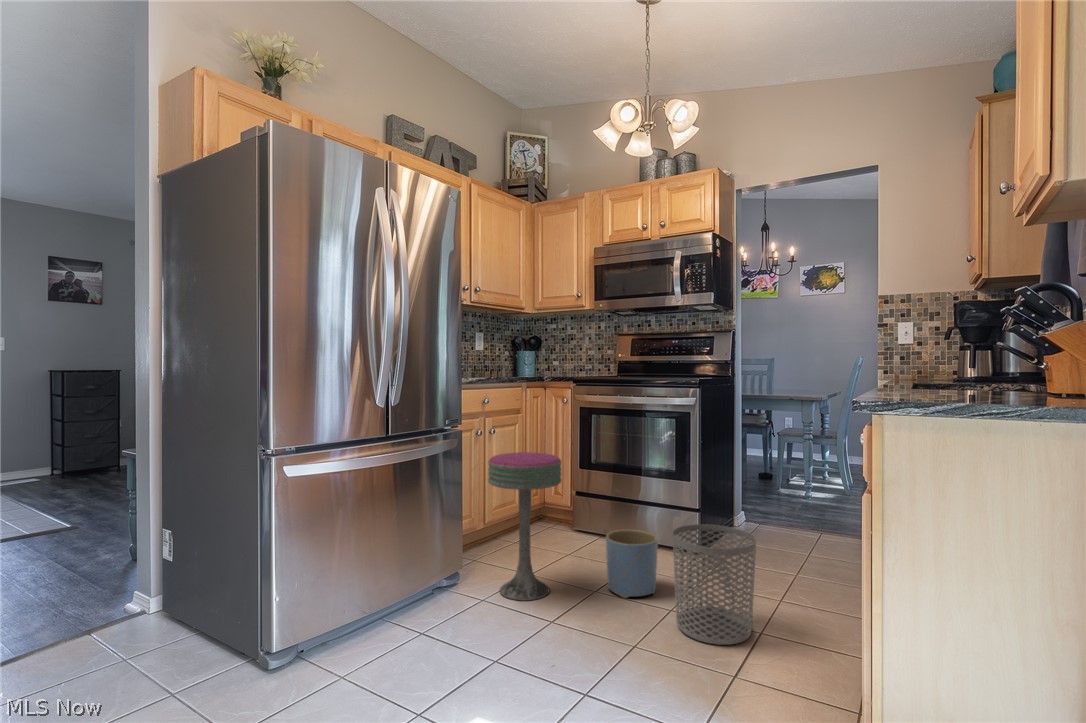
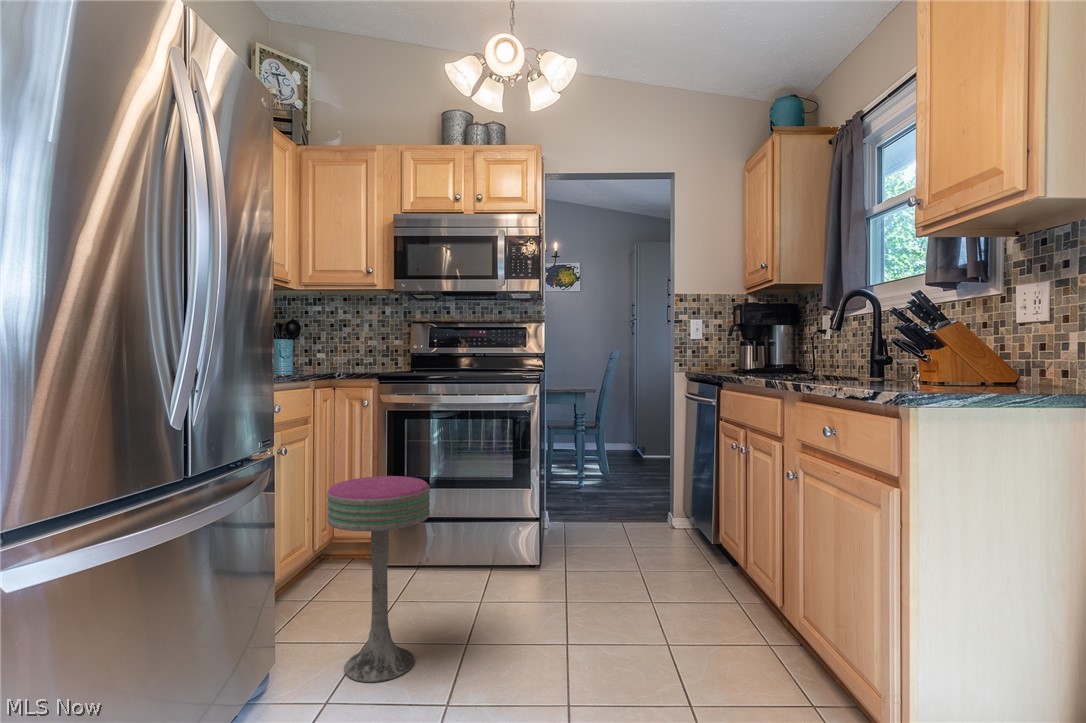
waste bin: present [673,524,756,645] -> none [580,536,669,671]
planter: present [606,529,658,598] -> none [475,556,537,641]

